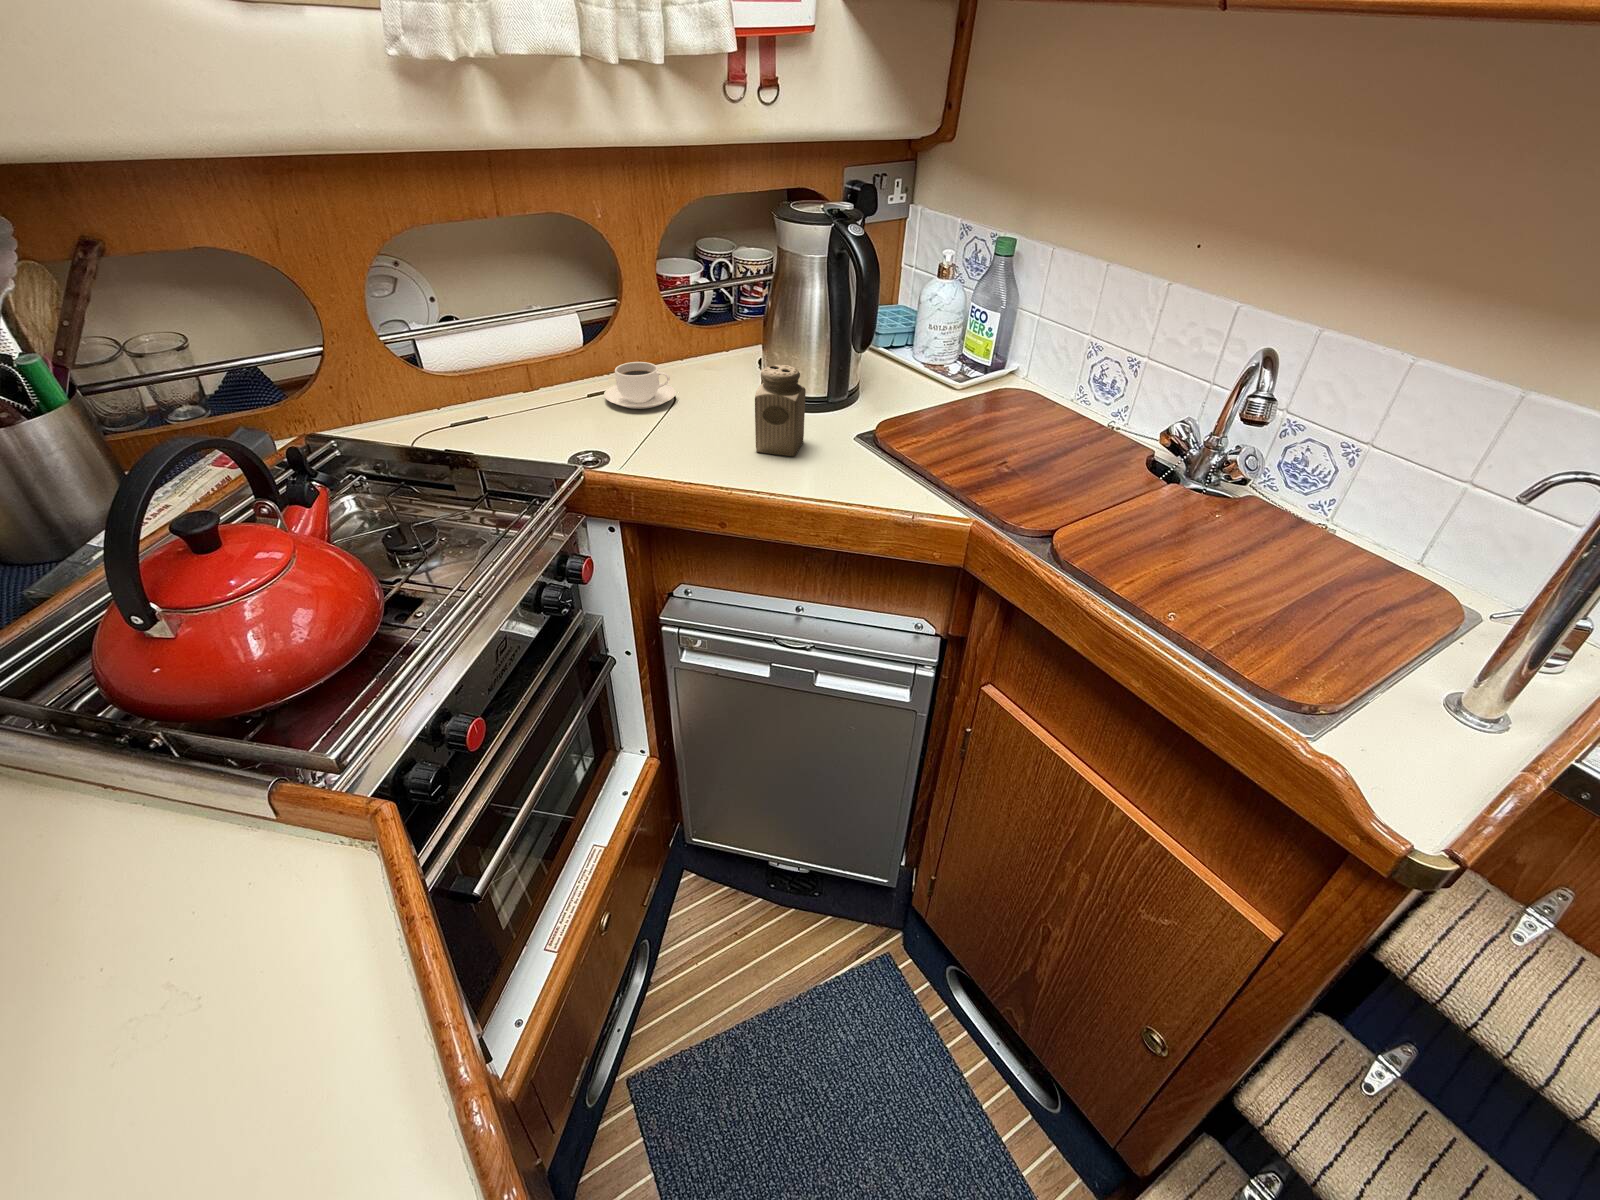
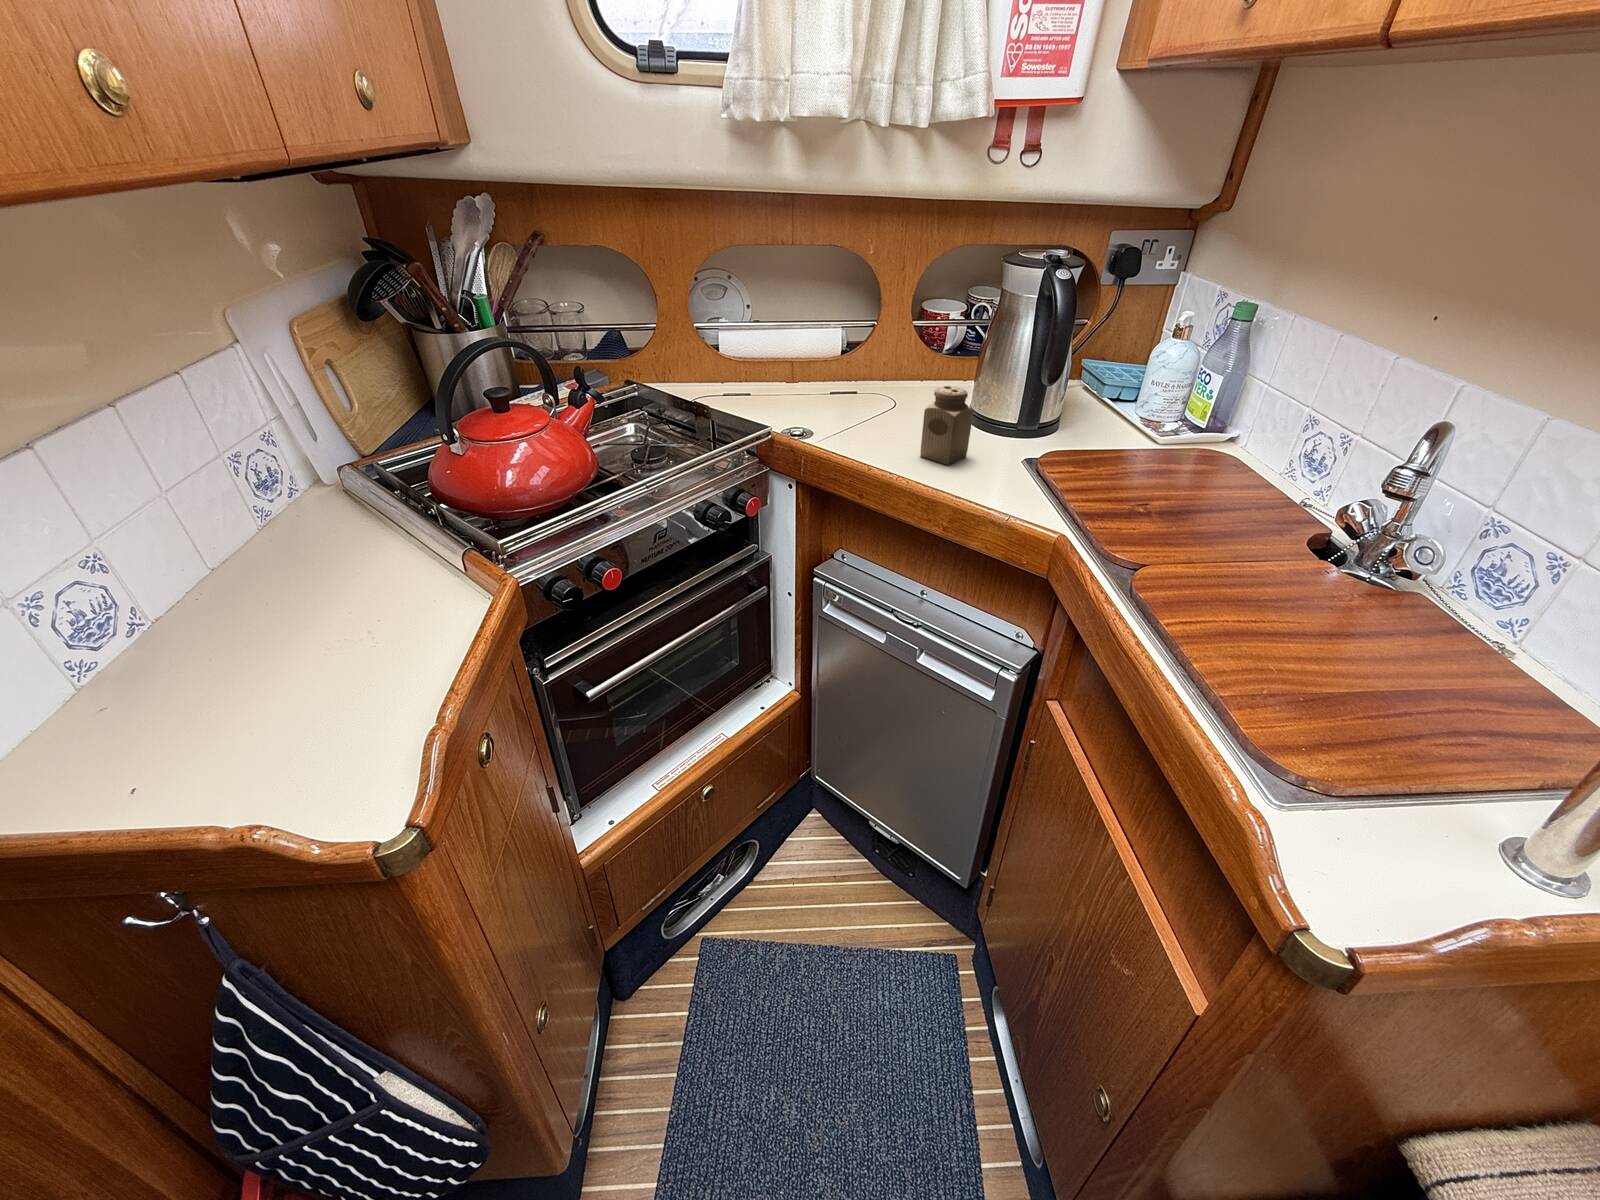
coffee cup: present [604,362,676,409] -> none [832,377,889,413]

